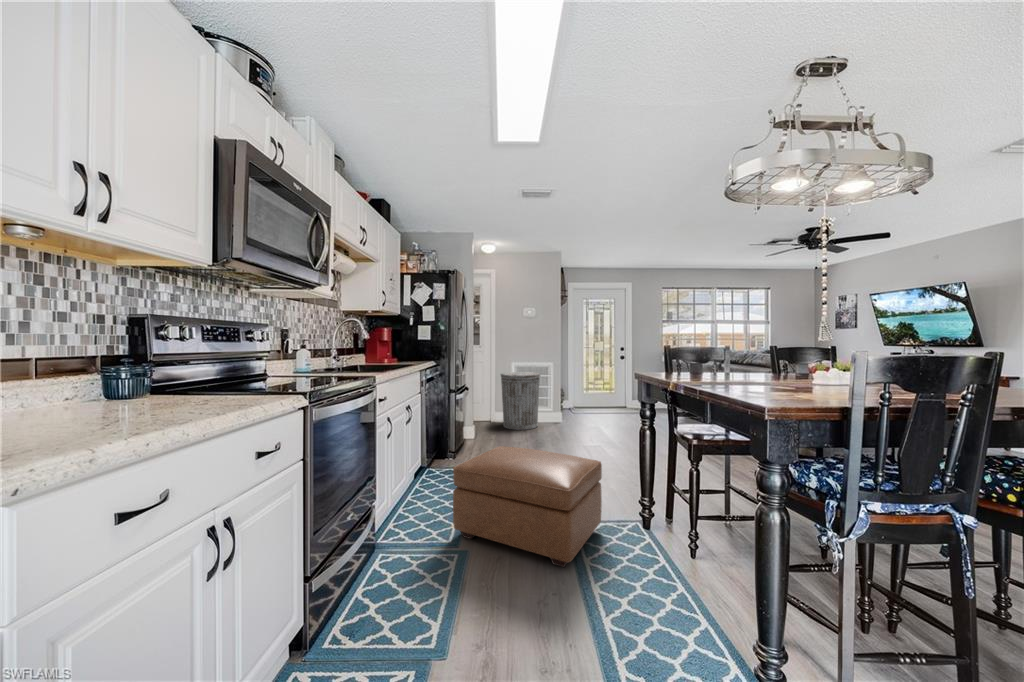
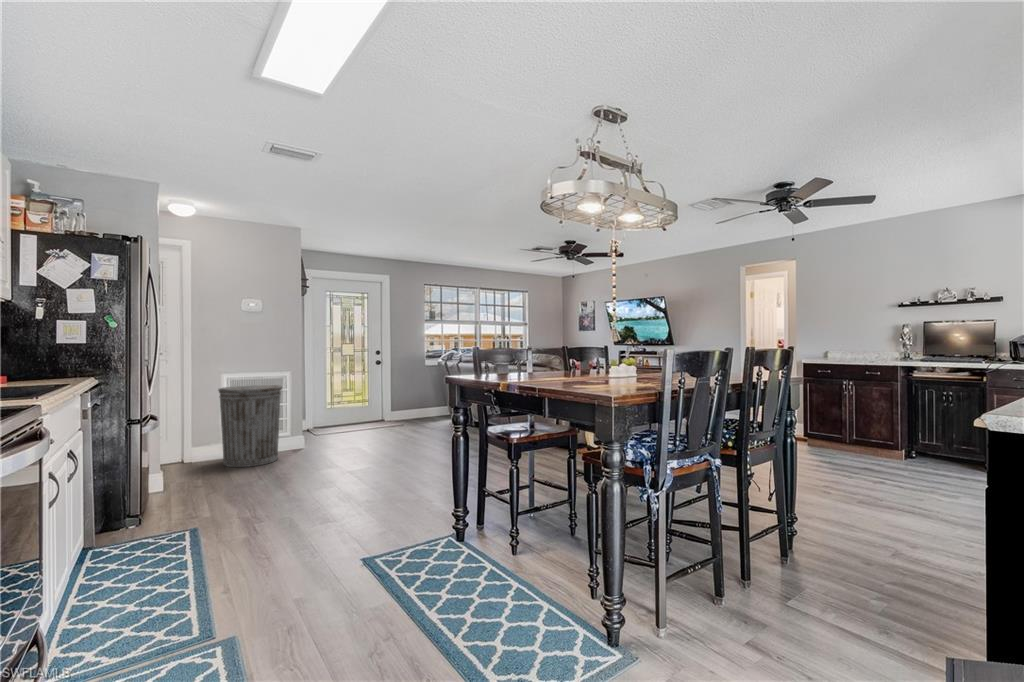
ottoman: present [453,446,602,567] -> none [212,473,414,612]

